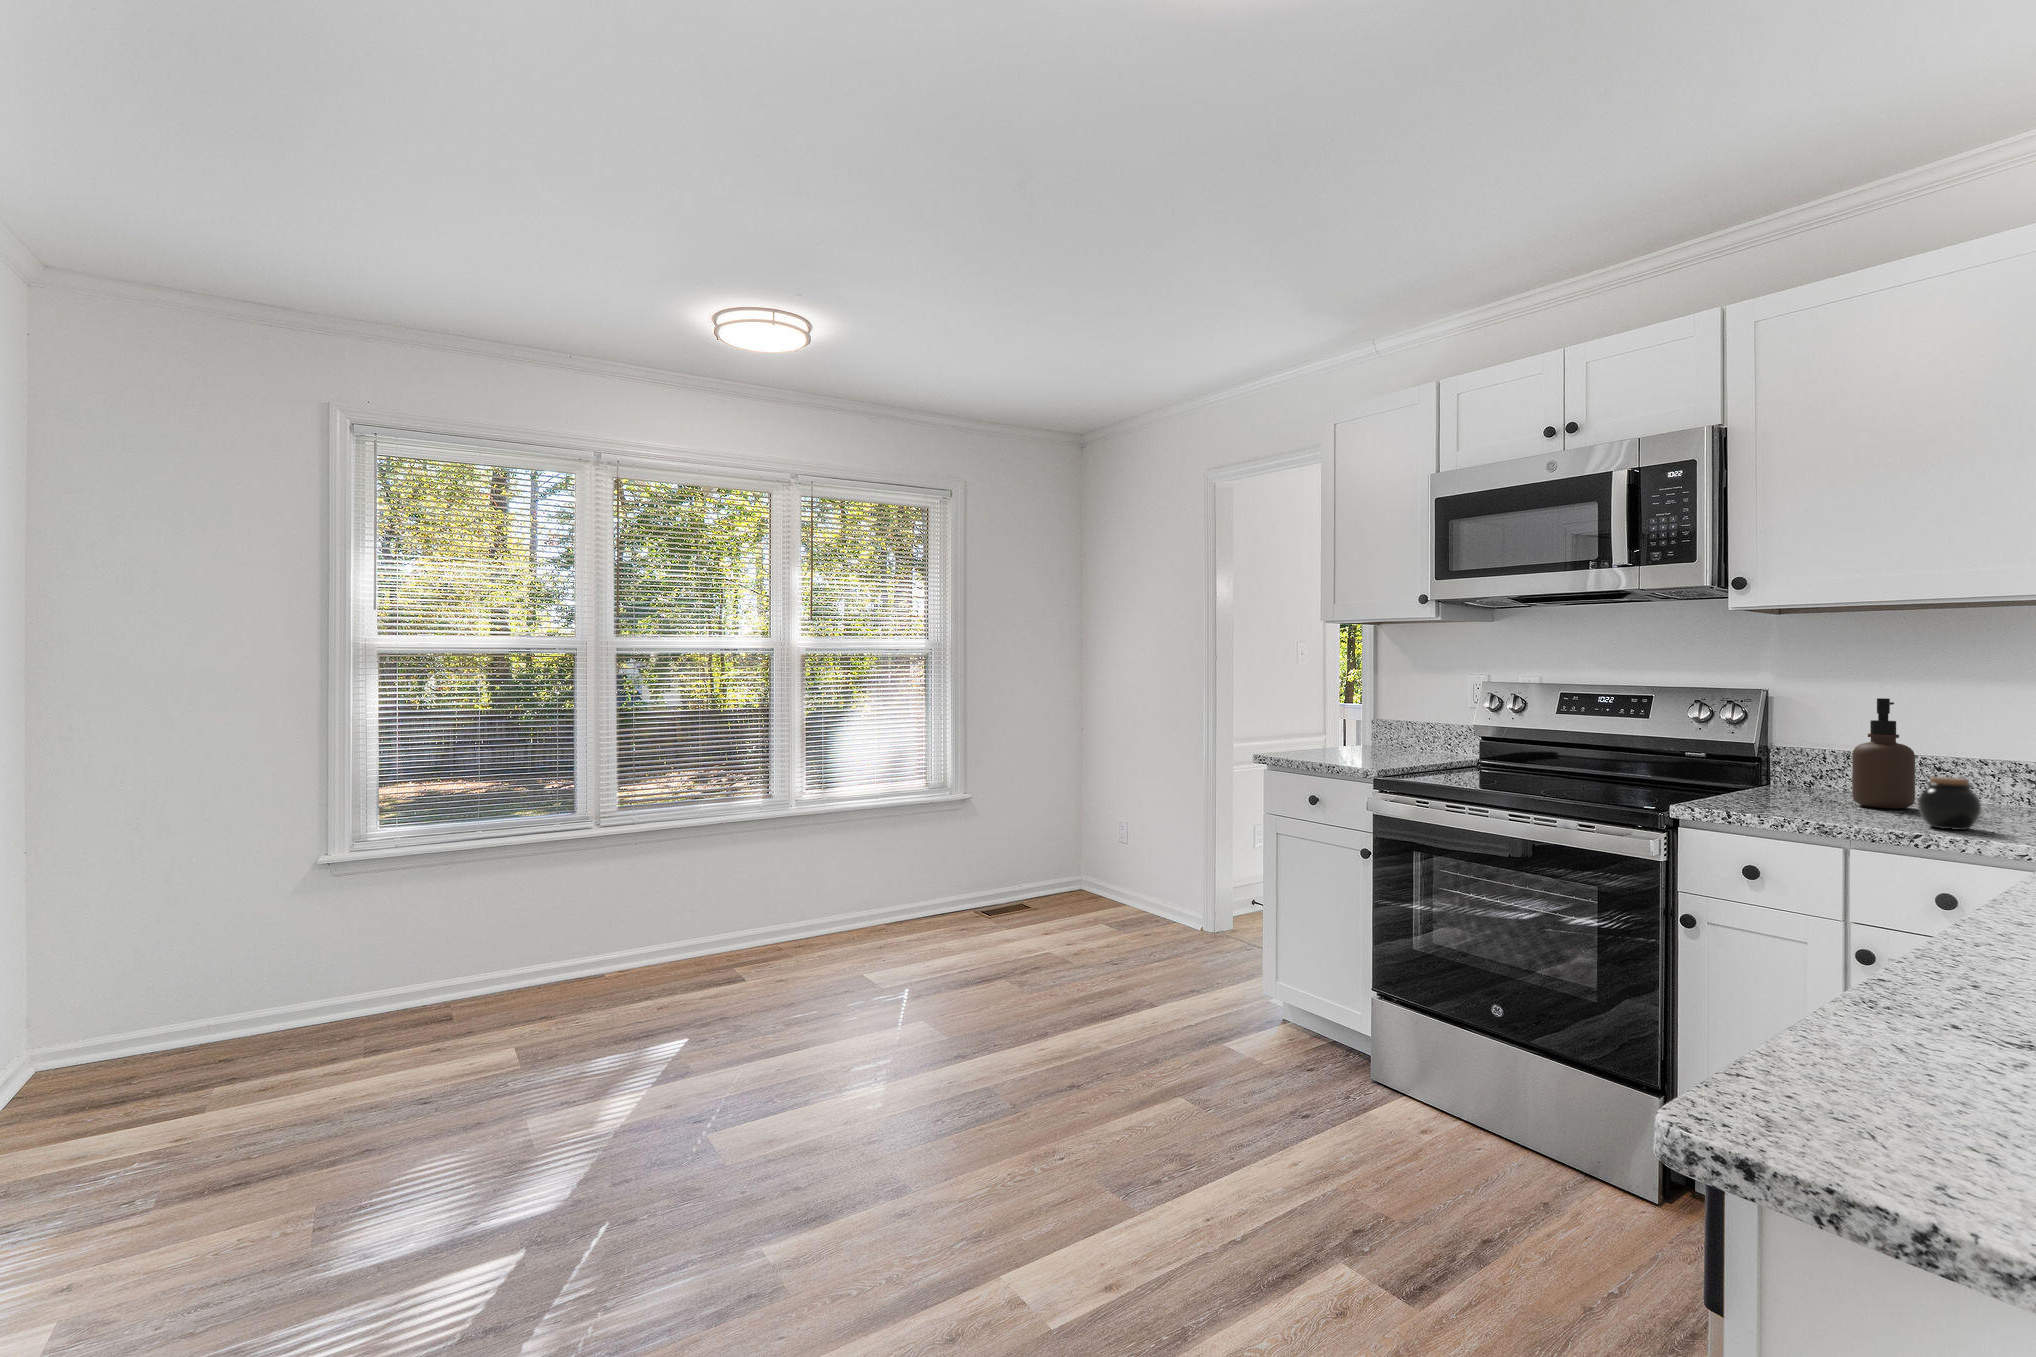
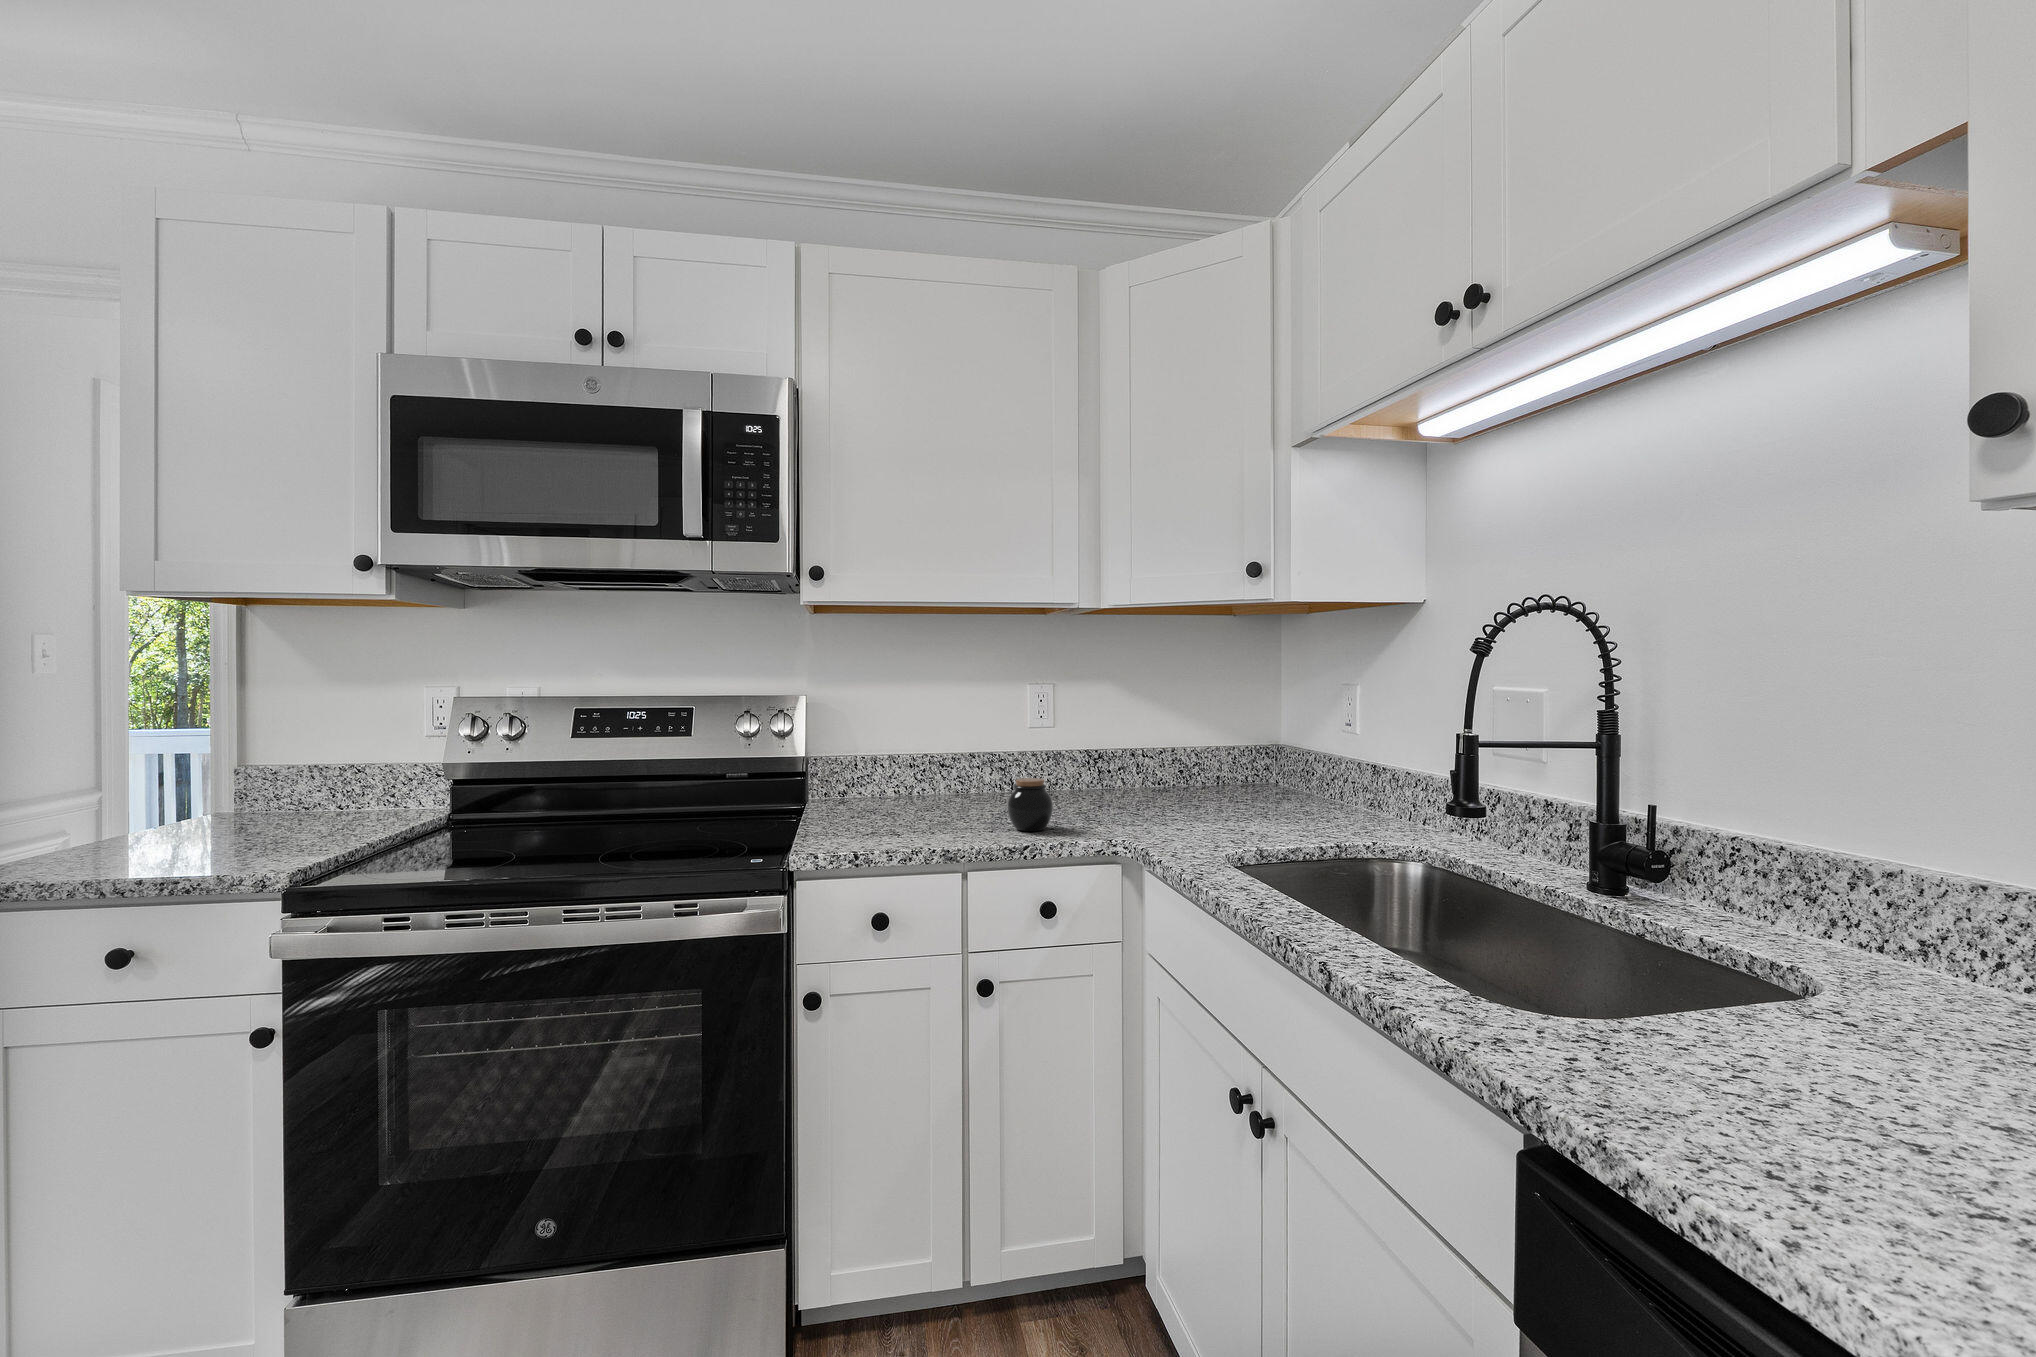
soap dispenser: present [1852,698,1915,809] -> none [913,703,960,813]

